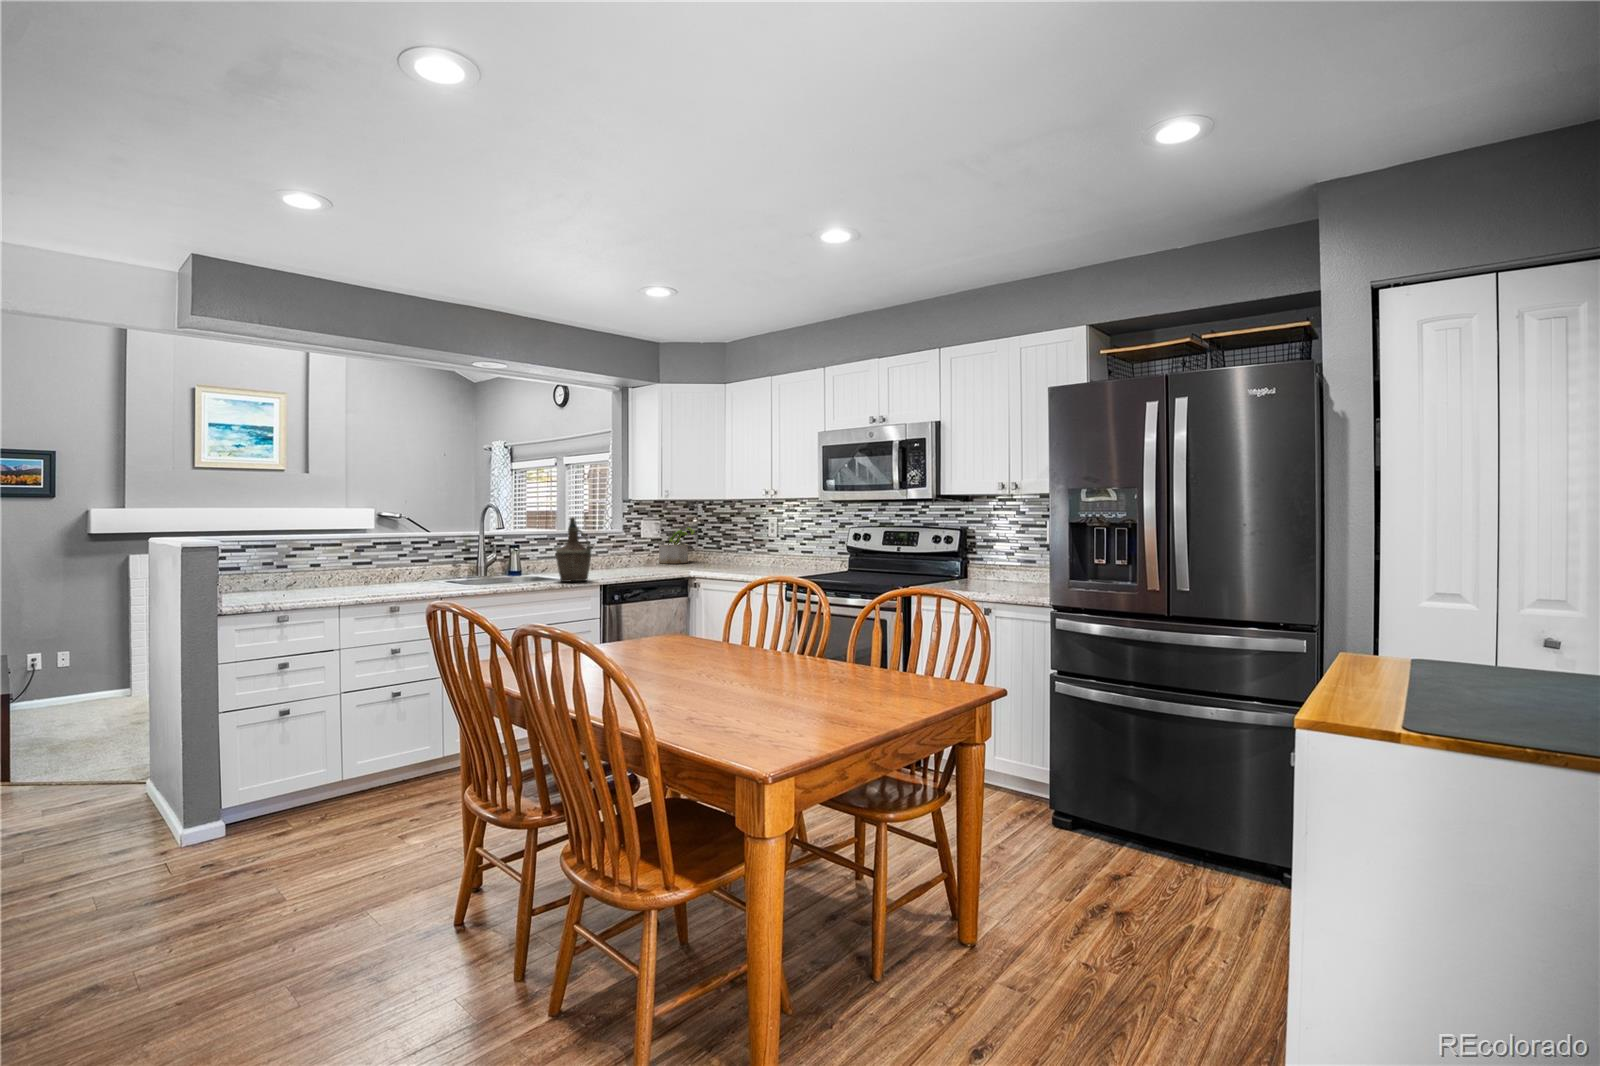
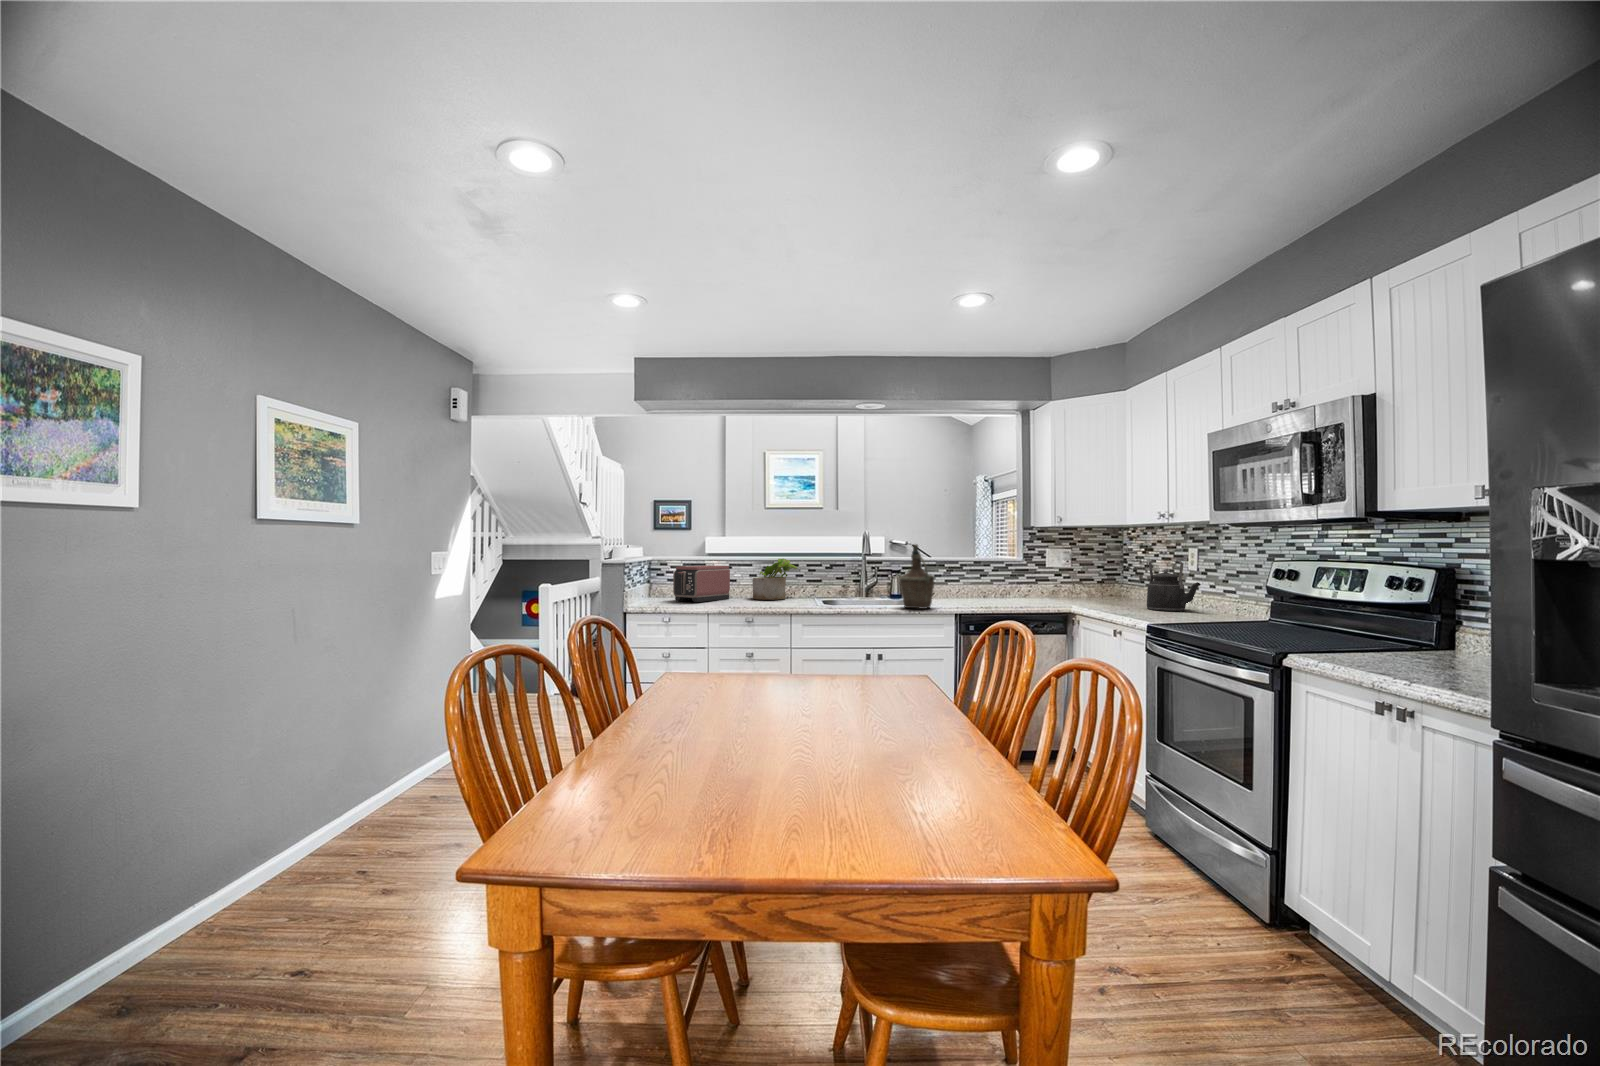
potted plant: present [659,527,695,564] -> present [753,559,797,600]
kettle: none [742,529,784,570] -> present [1147,561,1201,611]
toaster: none [251,546,324,595] -> present [673,566,730,602]

